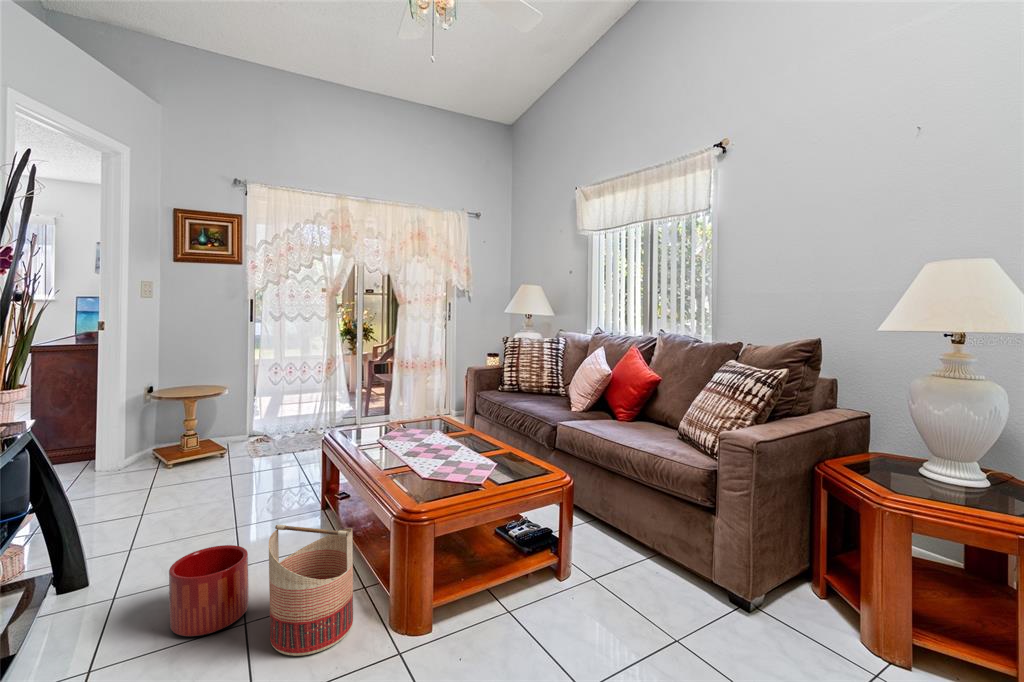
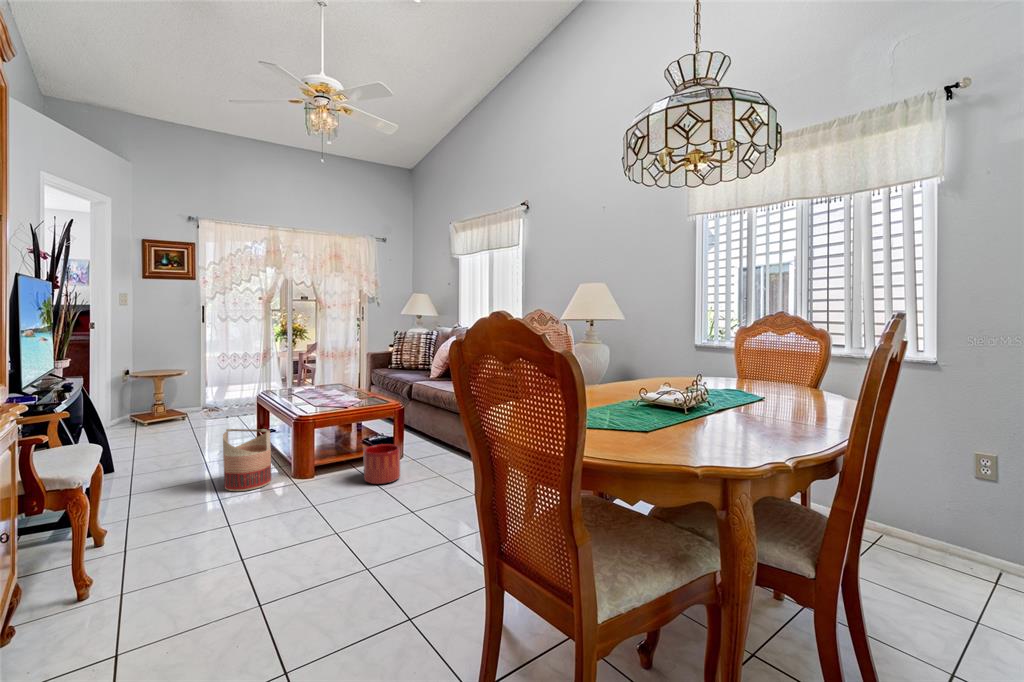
planter: present [169,545,249,636] -> present [364,444,400,484]

